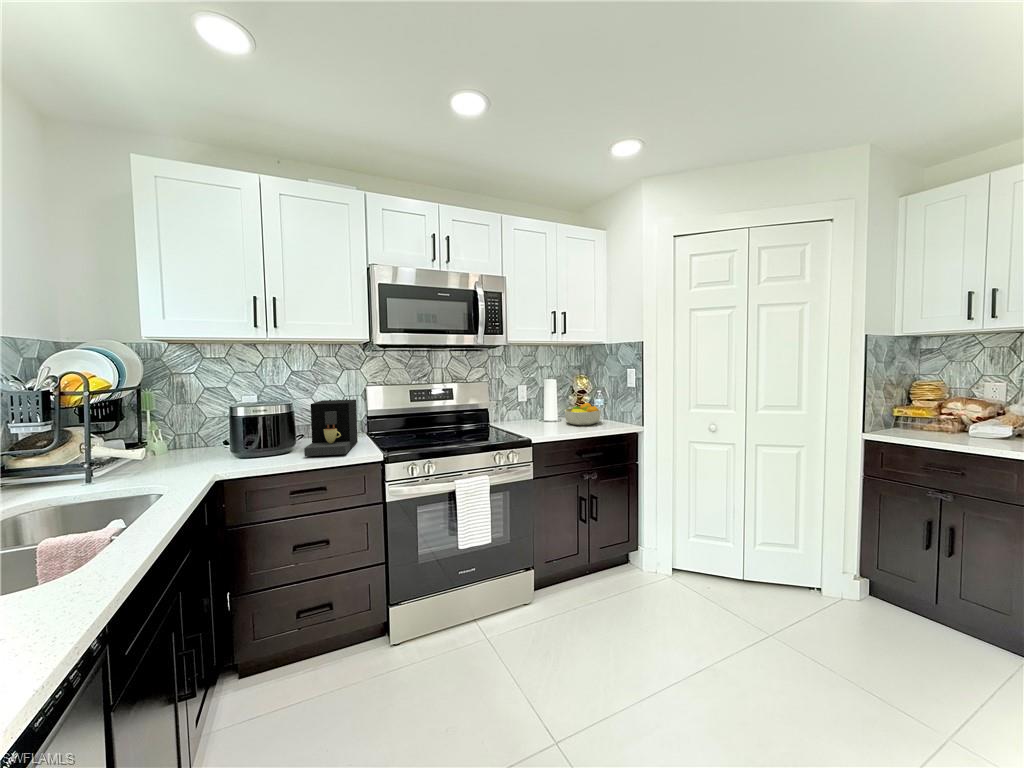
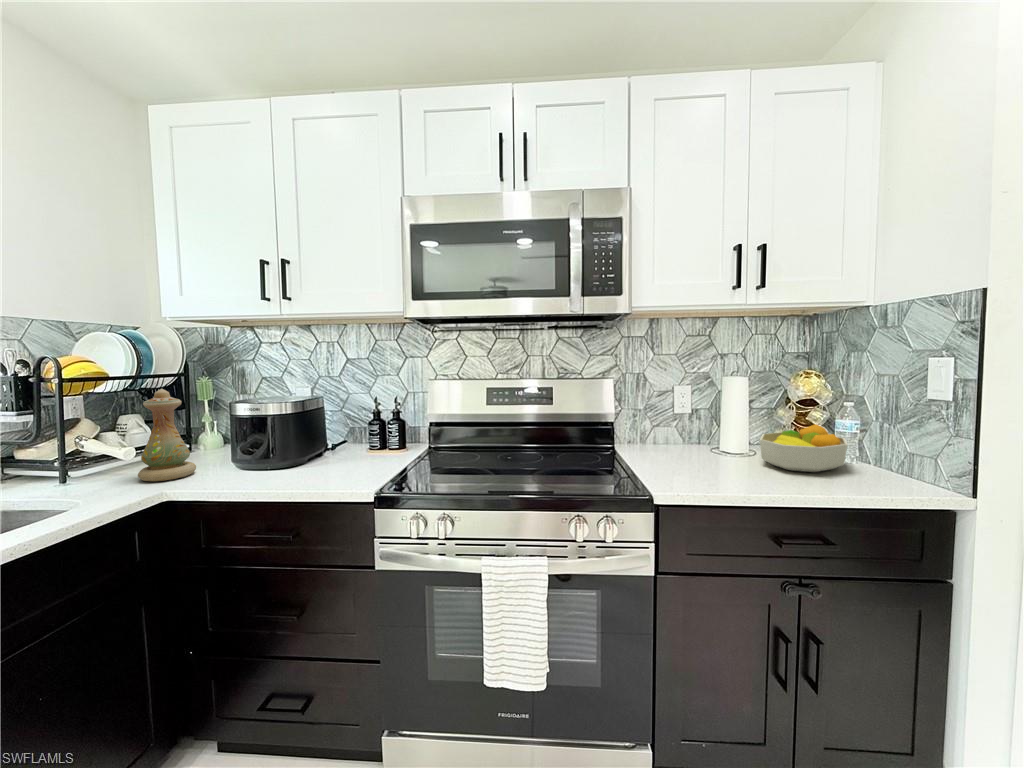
vase: none [165,397,210,471] -> present [138,389,196,482]
coffee maker: present [304,399,358,456] -> none [286,398,397,483]

